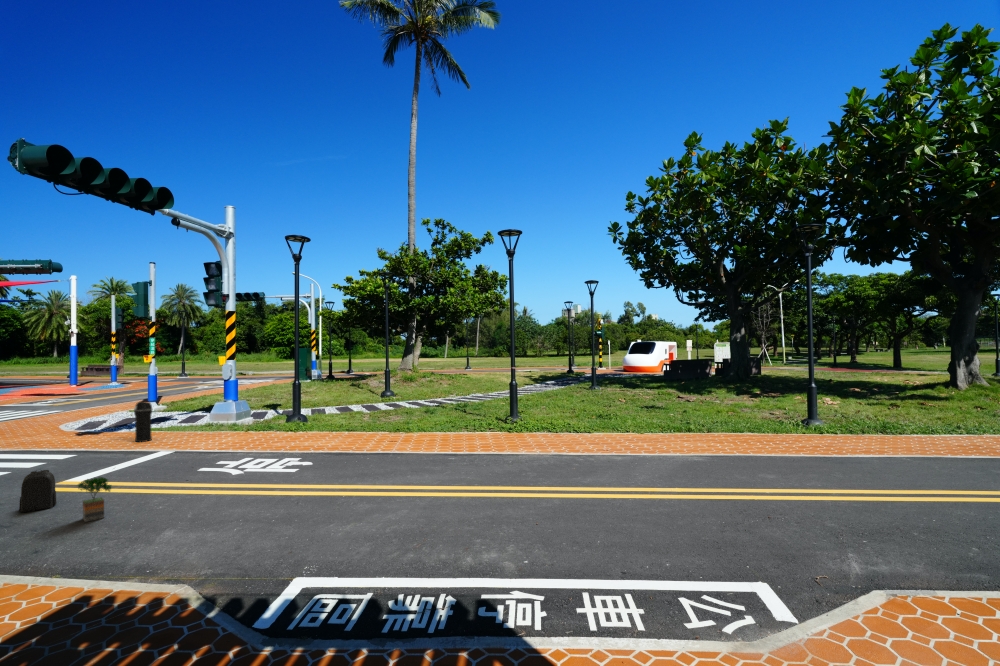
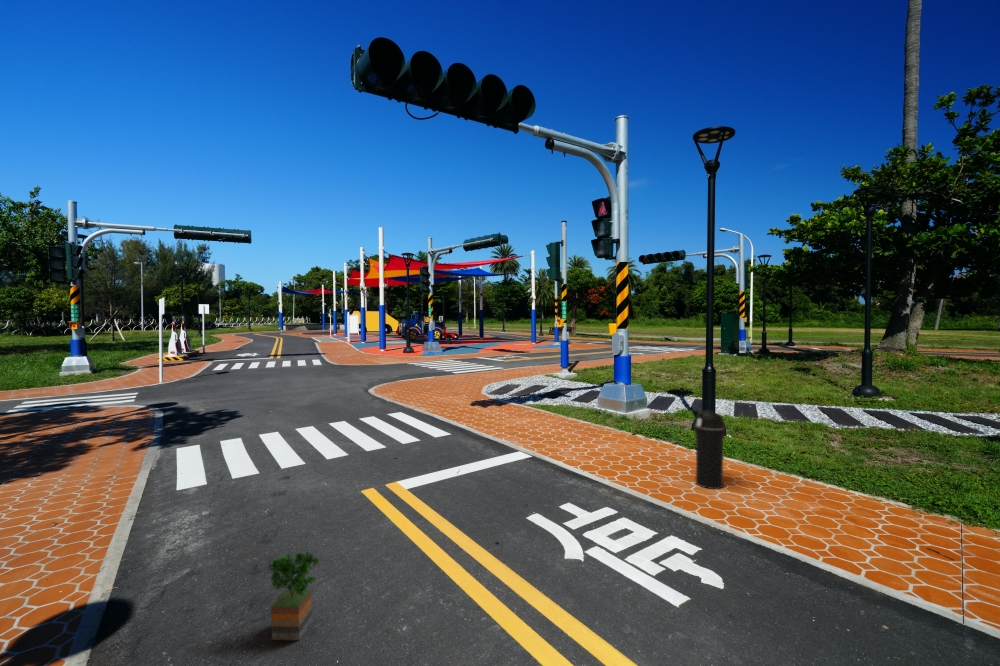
trash can: present [134,401,152,442] -> present [694,410,725,489]
backpack: present [19,470,57,512] -> none [283,489,328,553]

